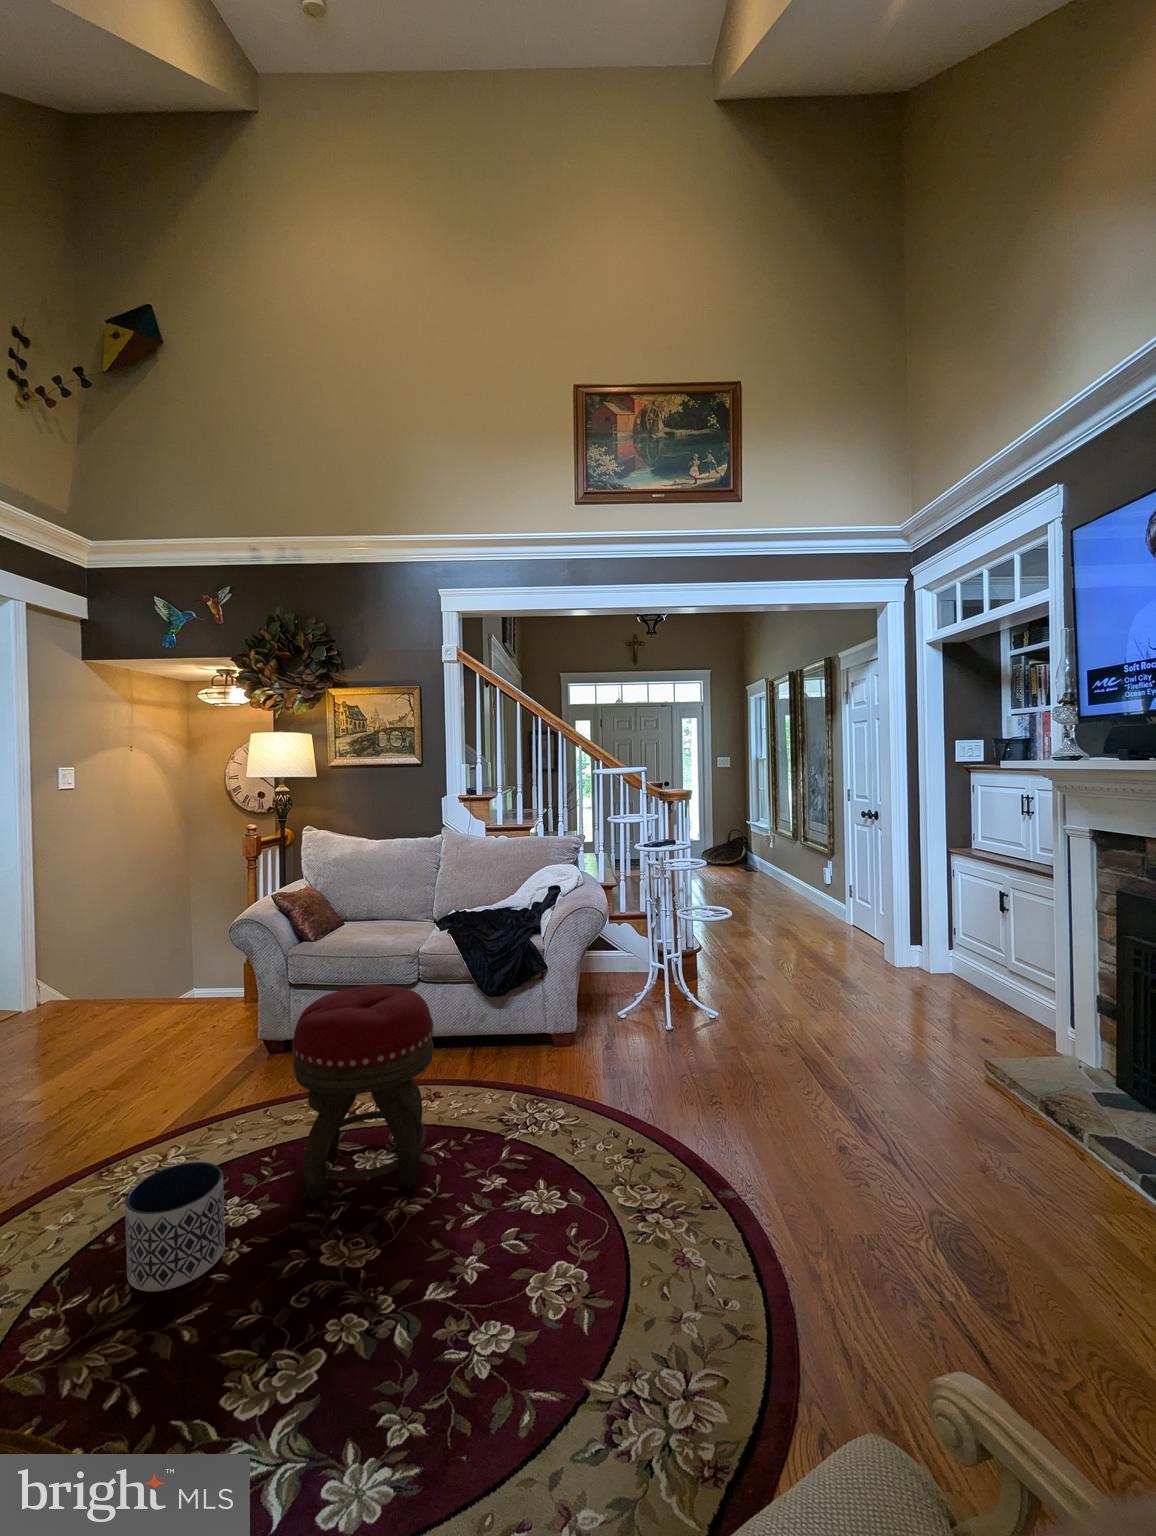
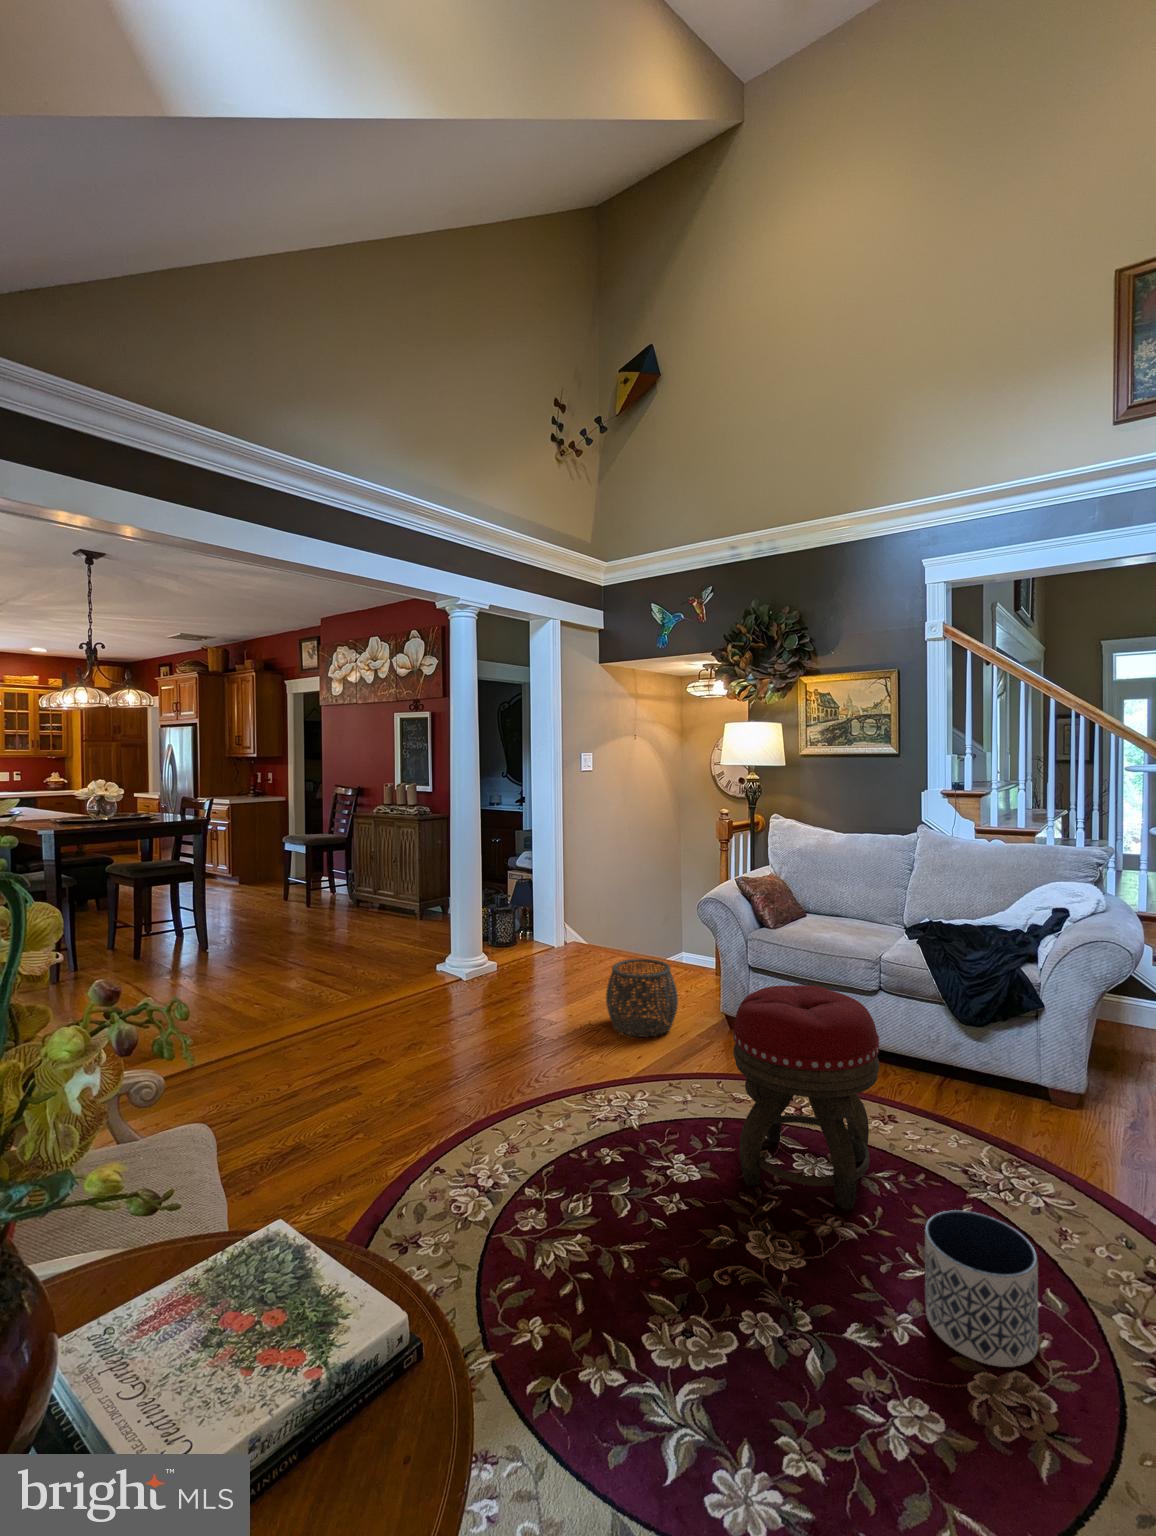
woven basket: none [114,995,210,1089] -> present [606,959,678,1037]
planter: present [125,1162,225,1292] -> present [925,1210,1038,1367]

